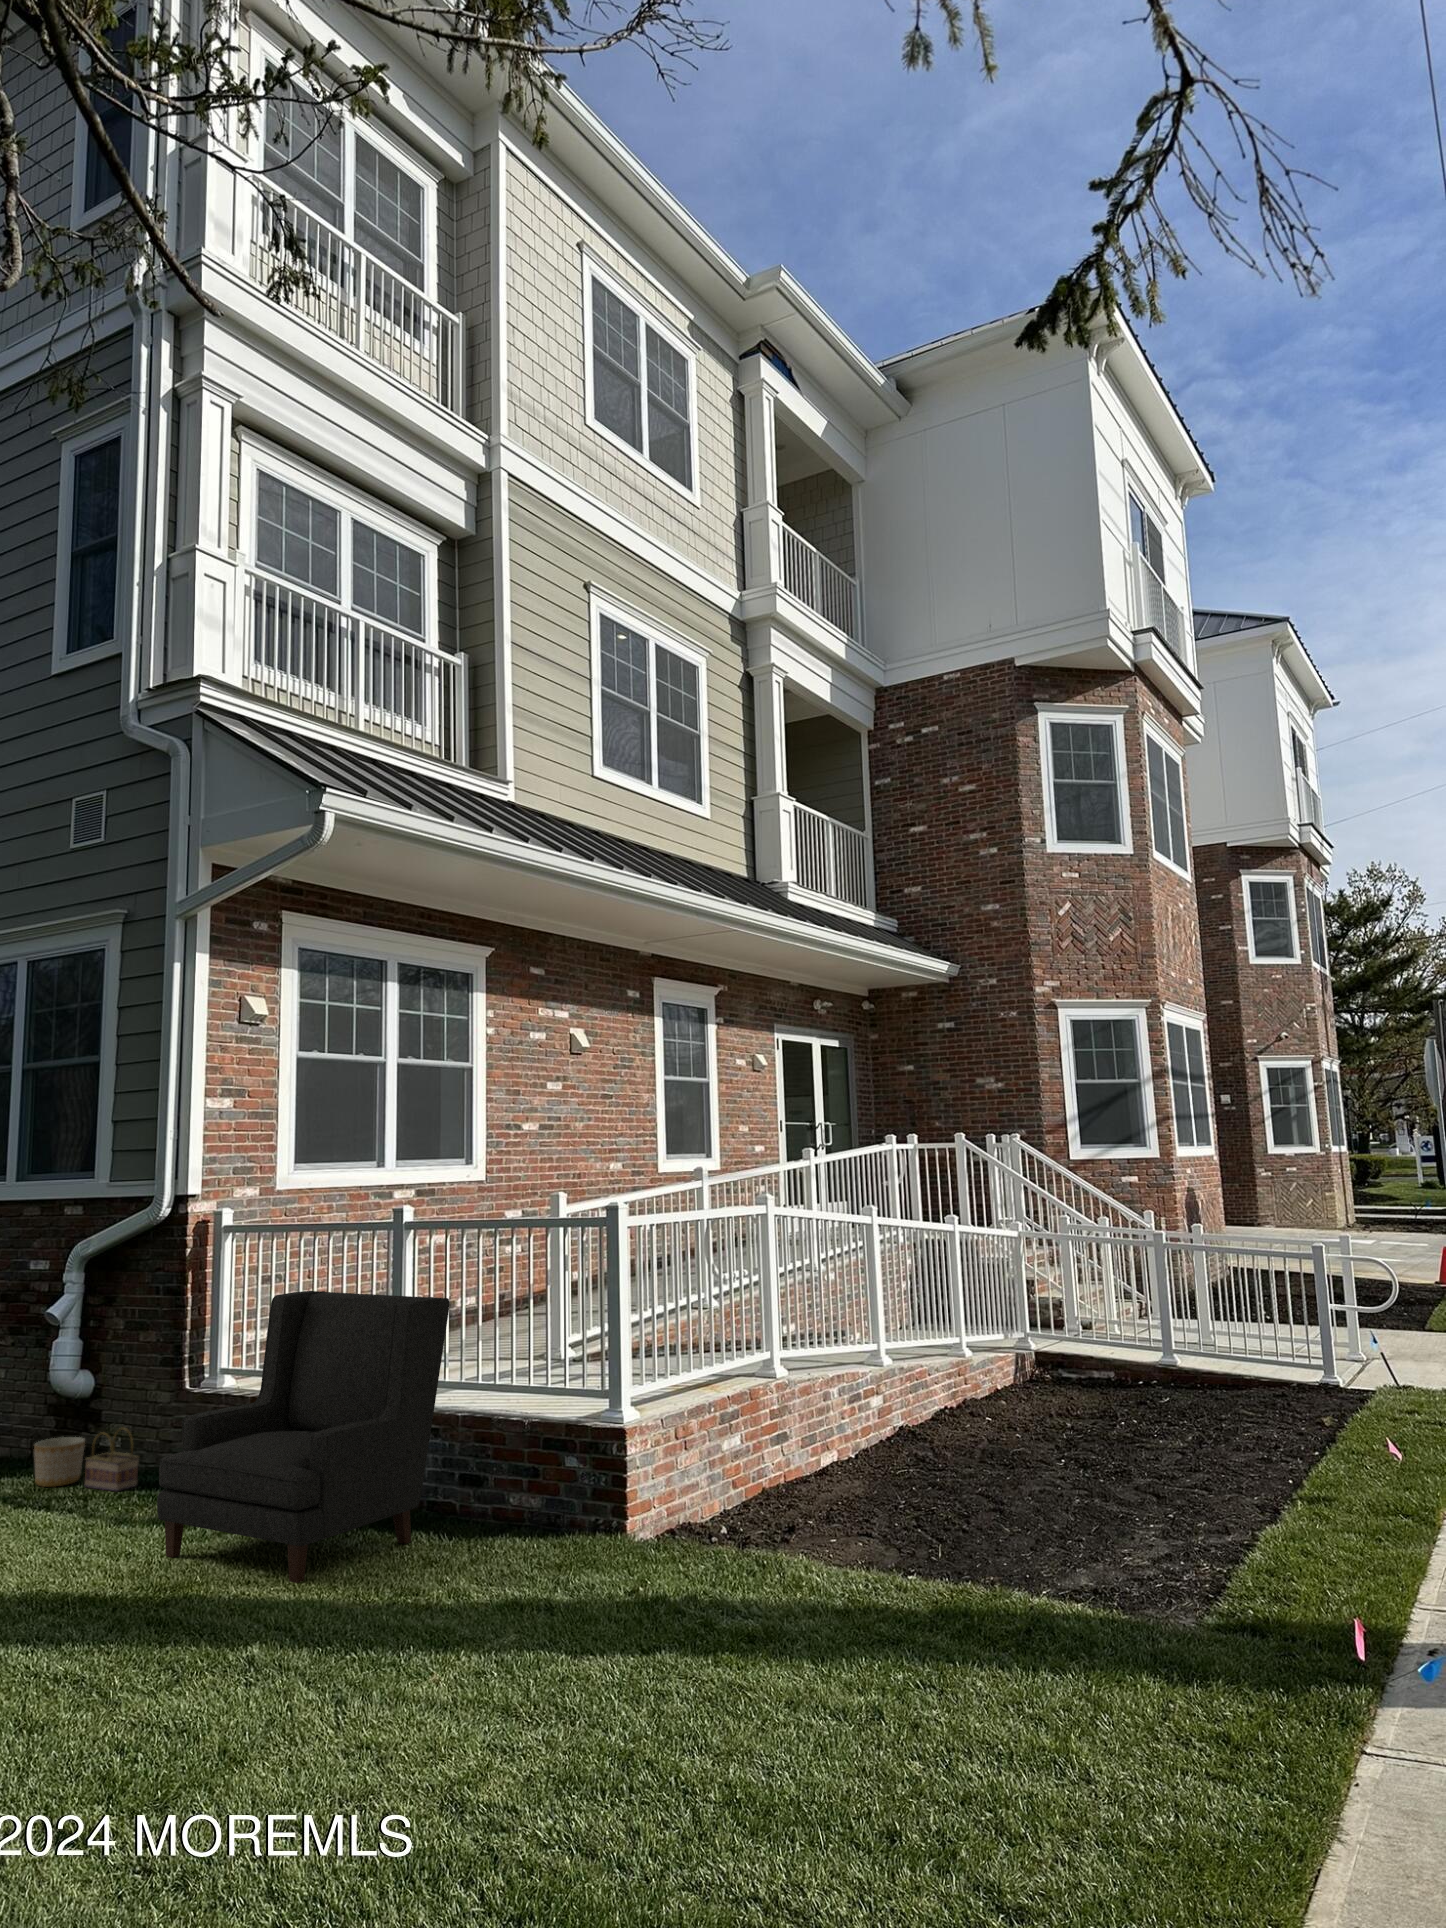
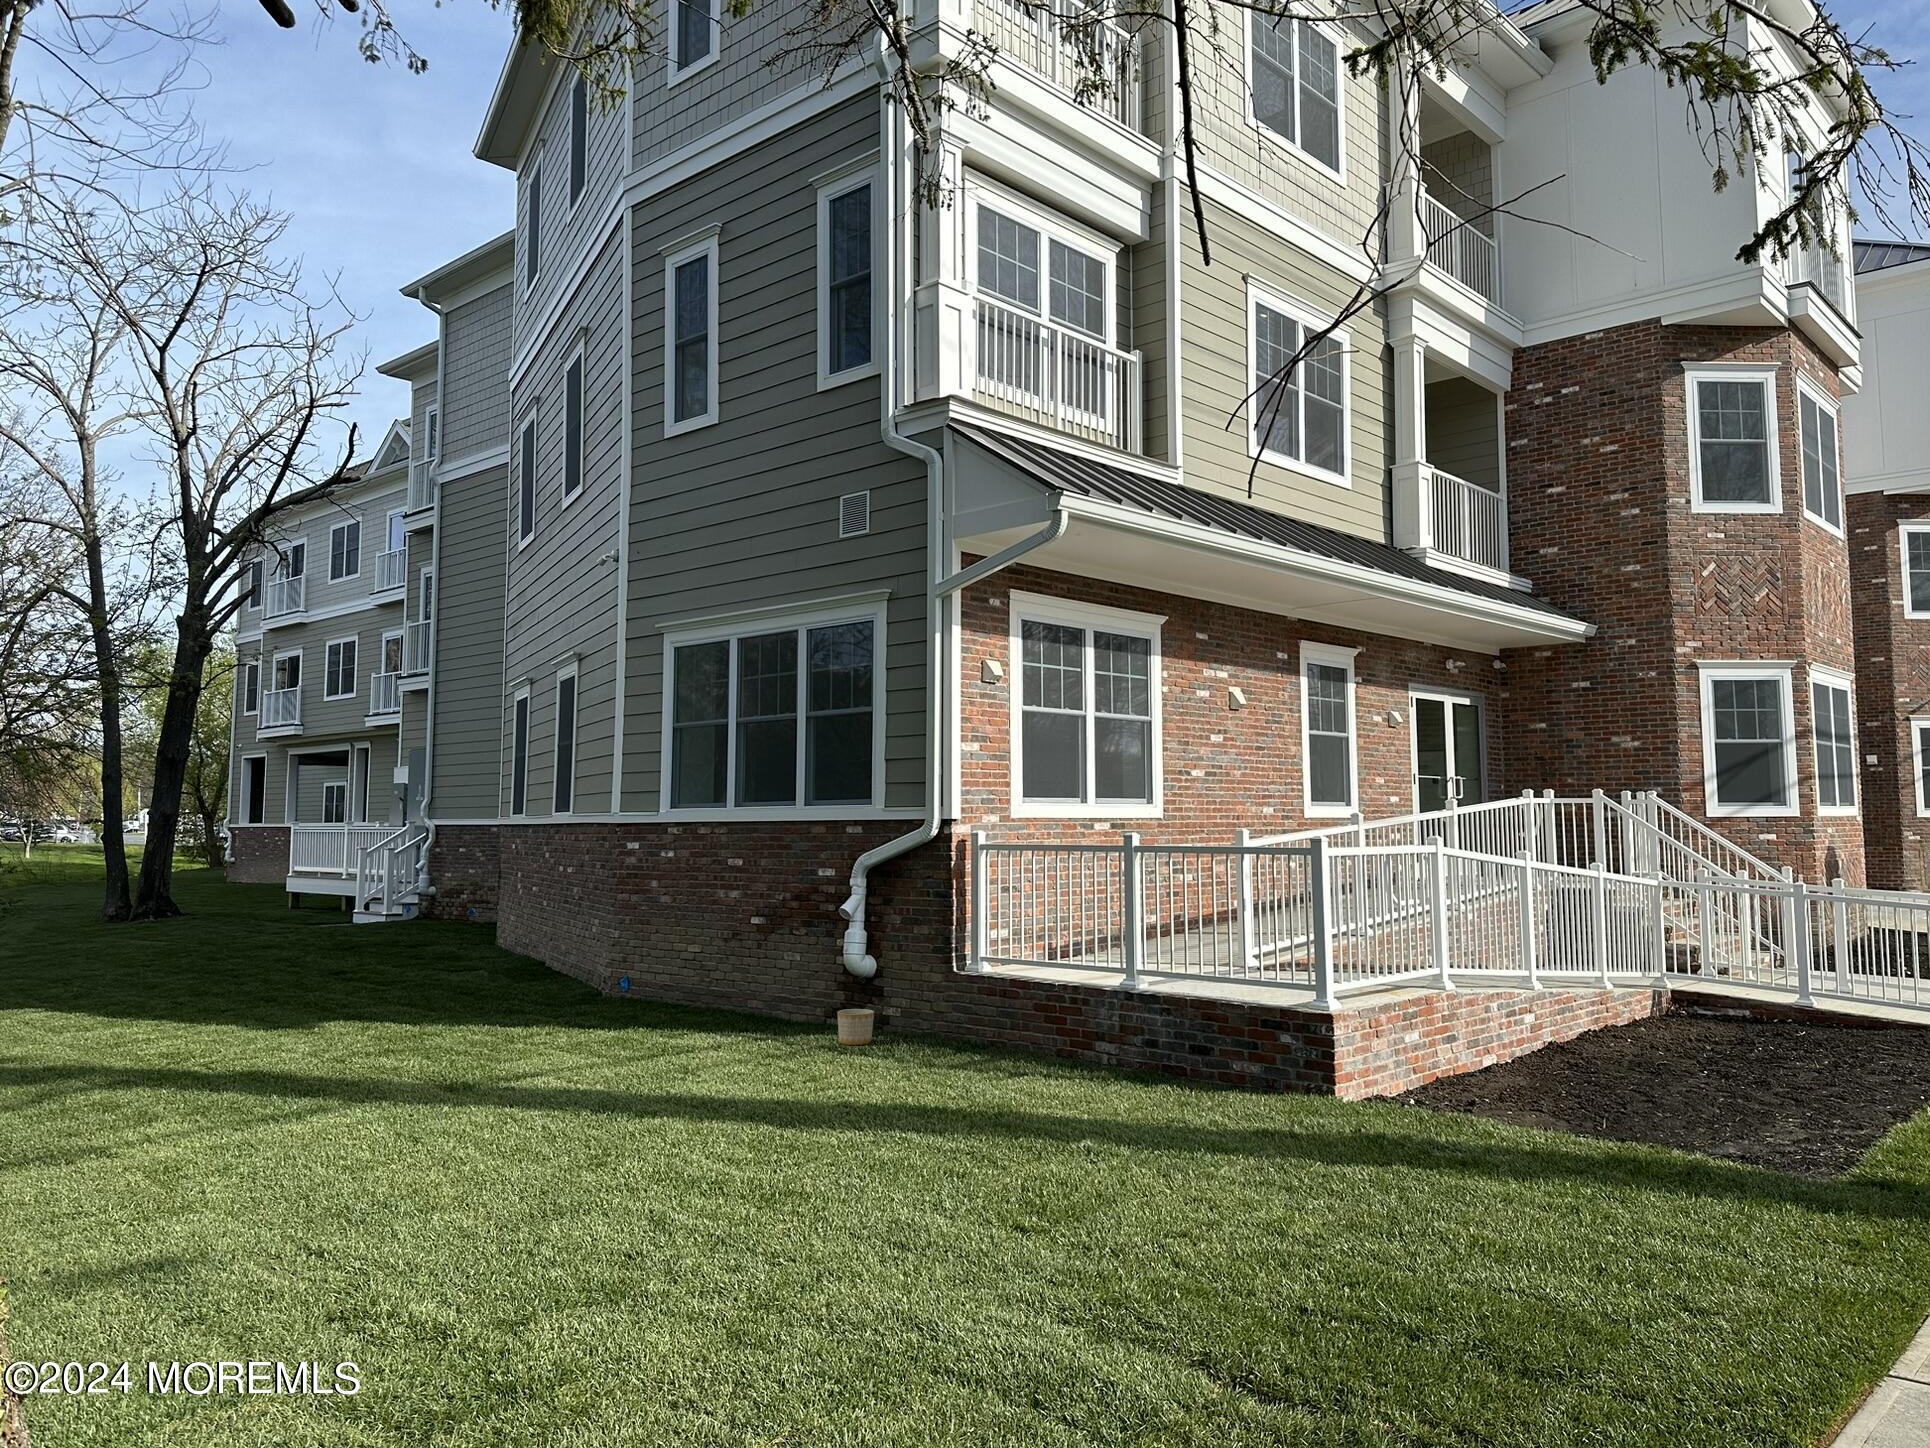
chair: present [157,1291,450,1583] -> none [967,900,1183,1112]
basket: present [85,1428,139,1491] -> none [878,1003,919,1051]

